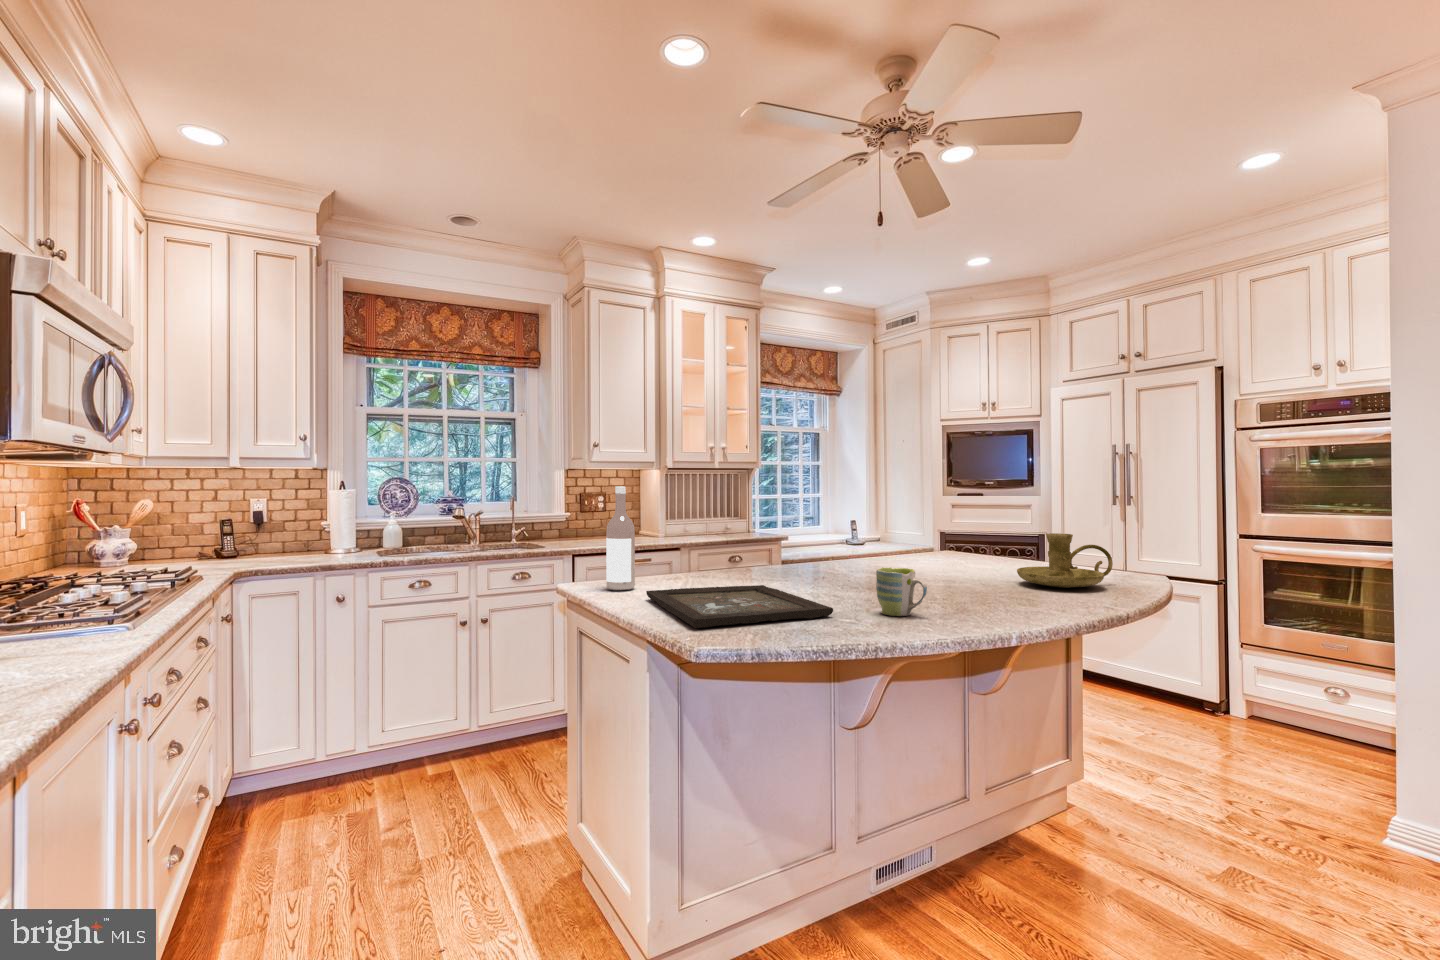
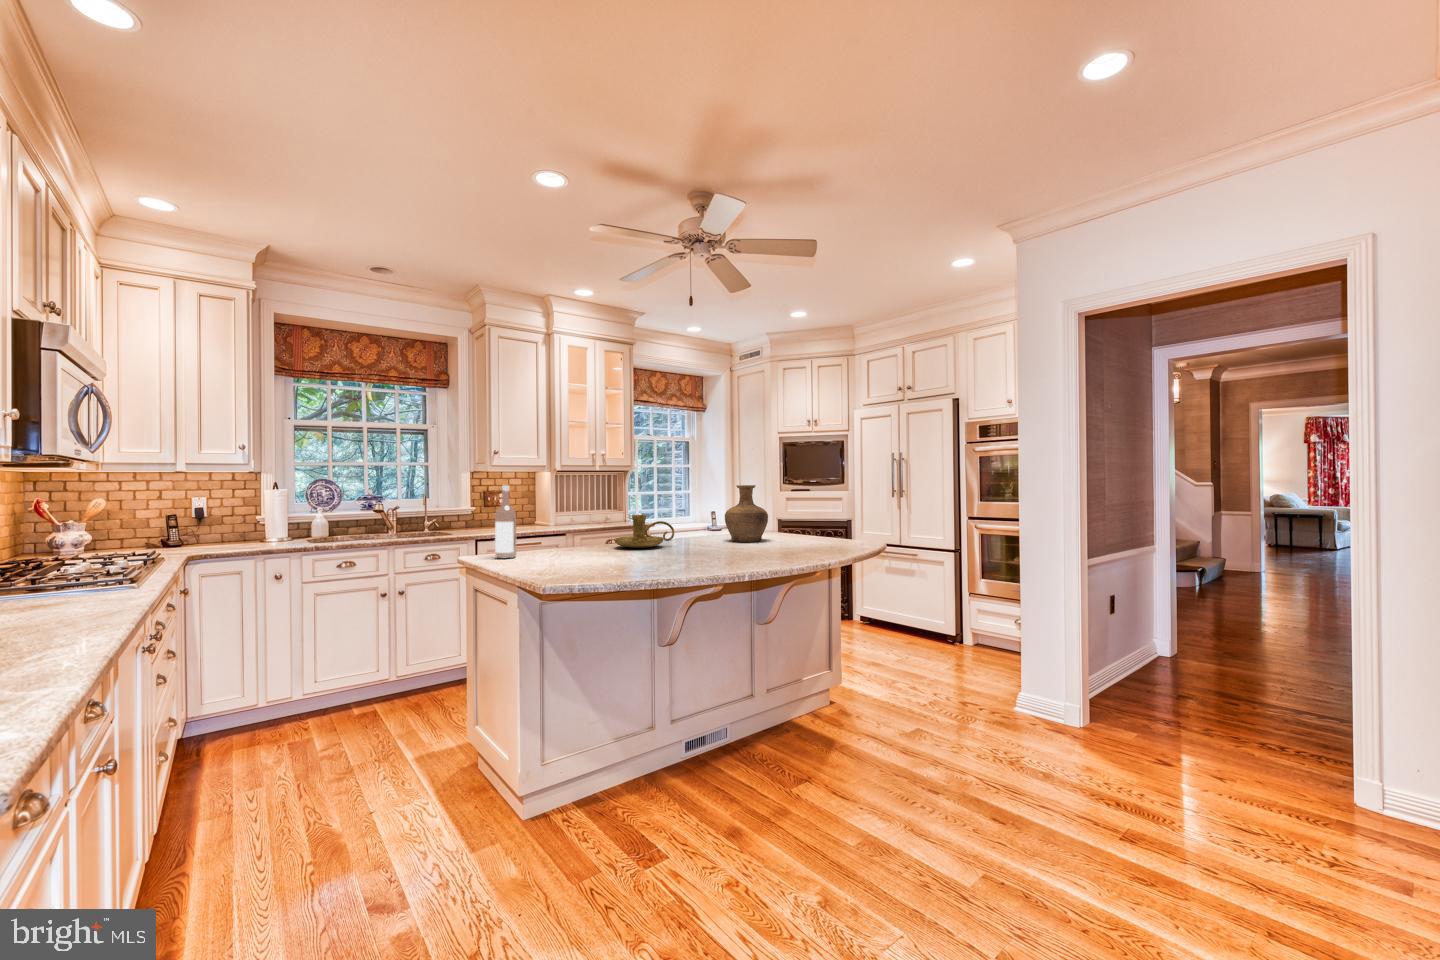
vase: none [916,488,982,570] -> present [725,485,768,542]
candle holder: present [1017,533,1113,588] -> present [615,515,674,548]
mug: present [876,568,927,616] -> none [672,537,701,566]
tray: present [646,585,833,628] -> none [522,552,642,575]

